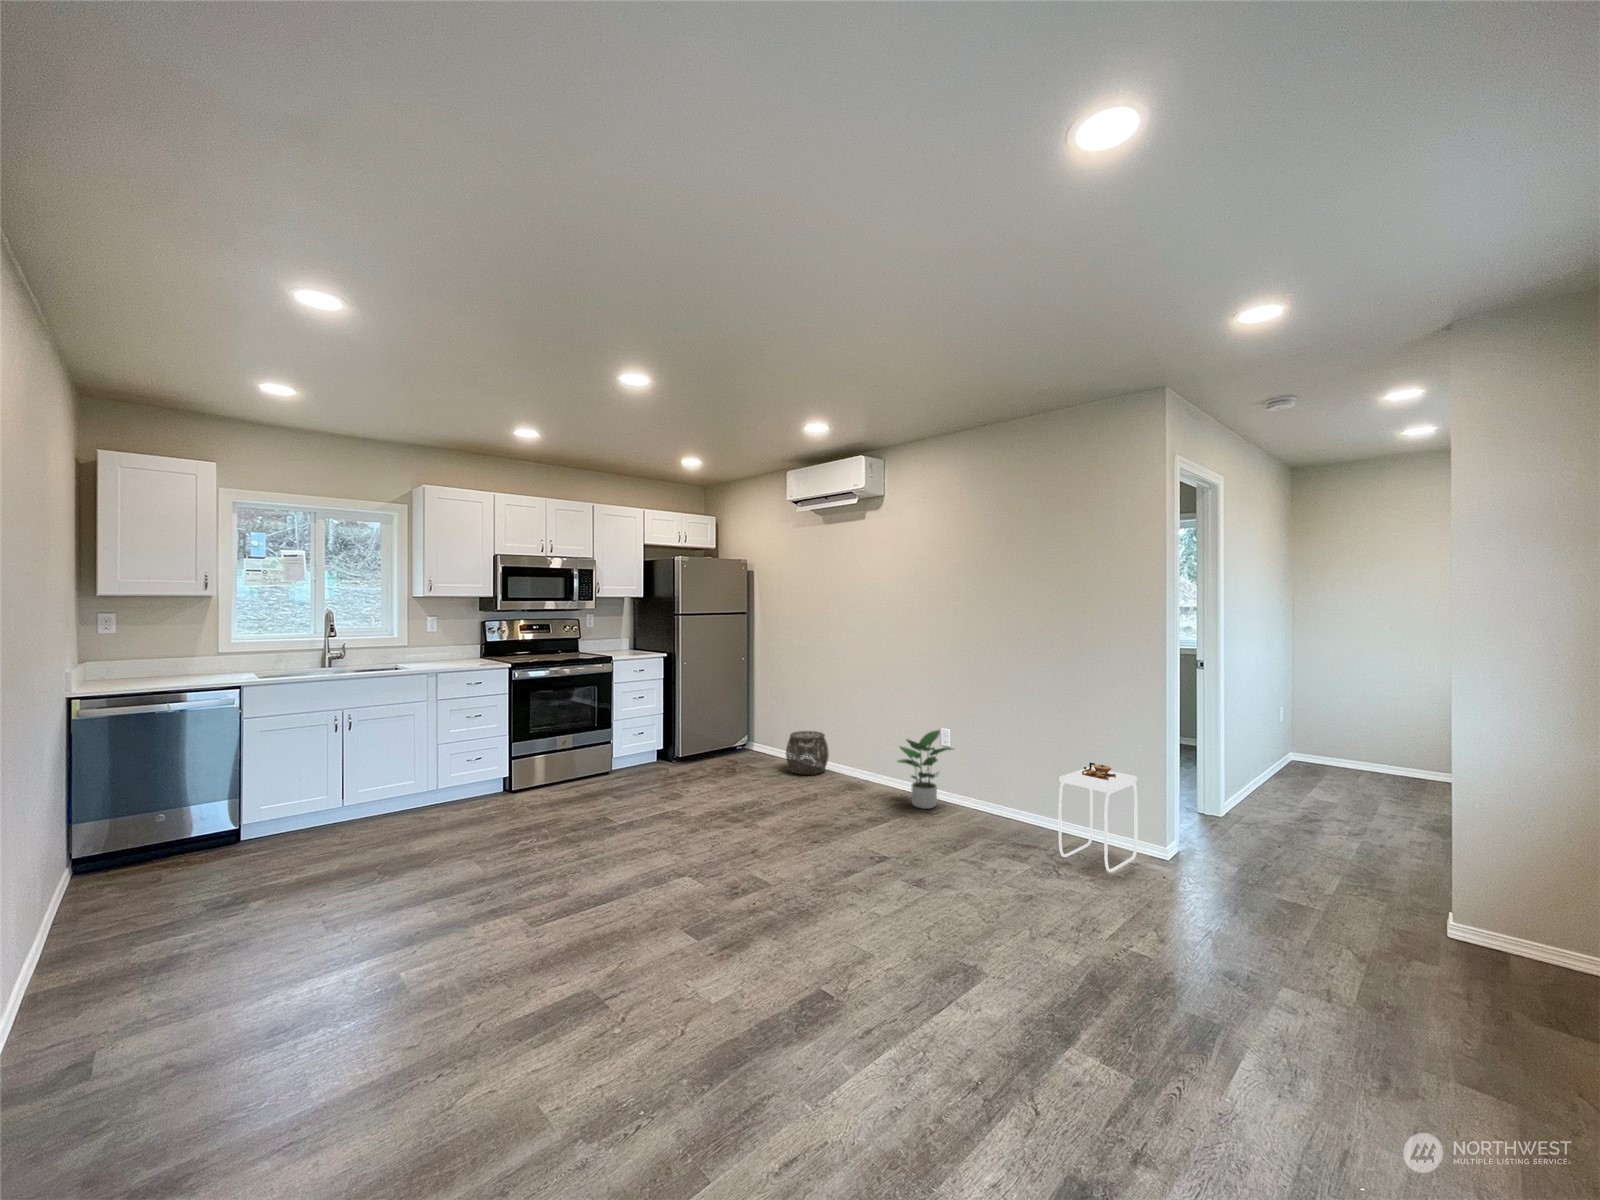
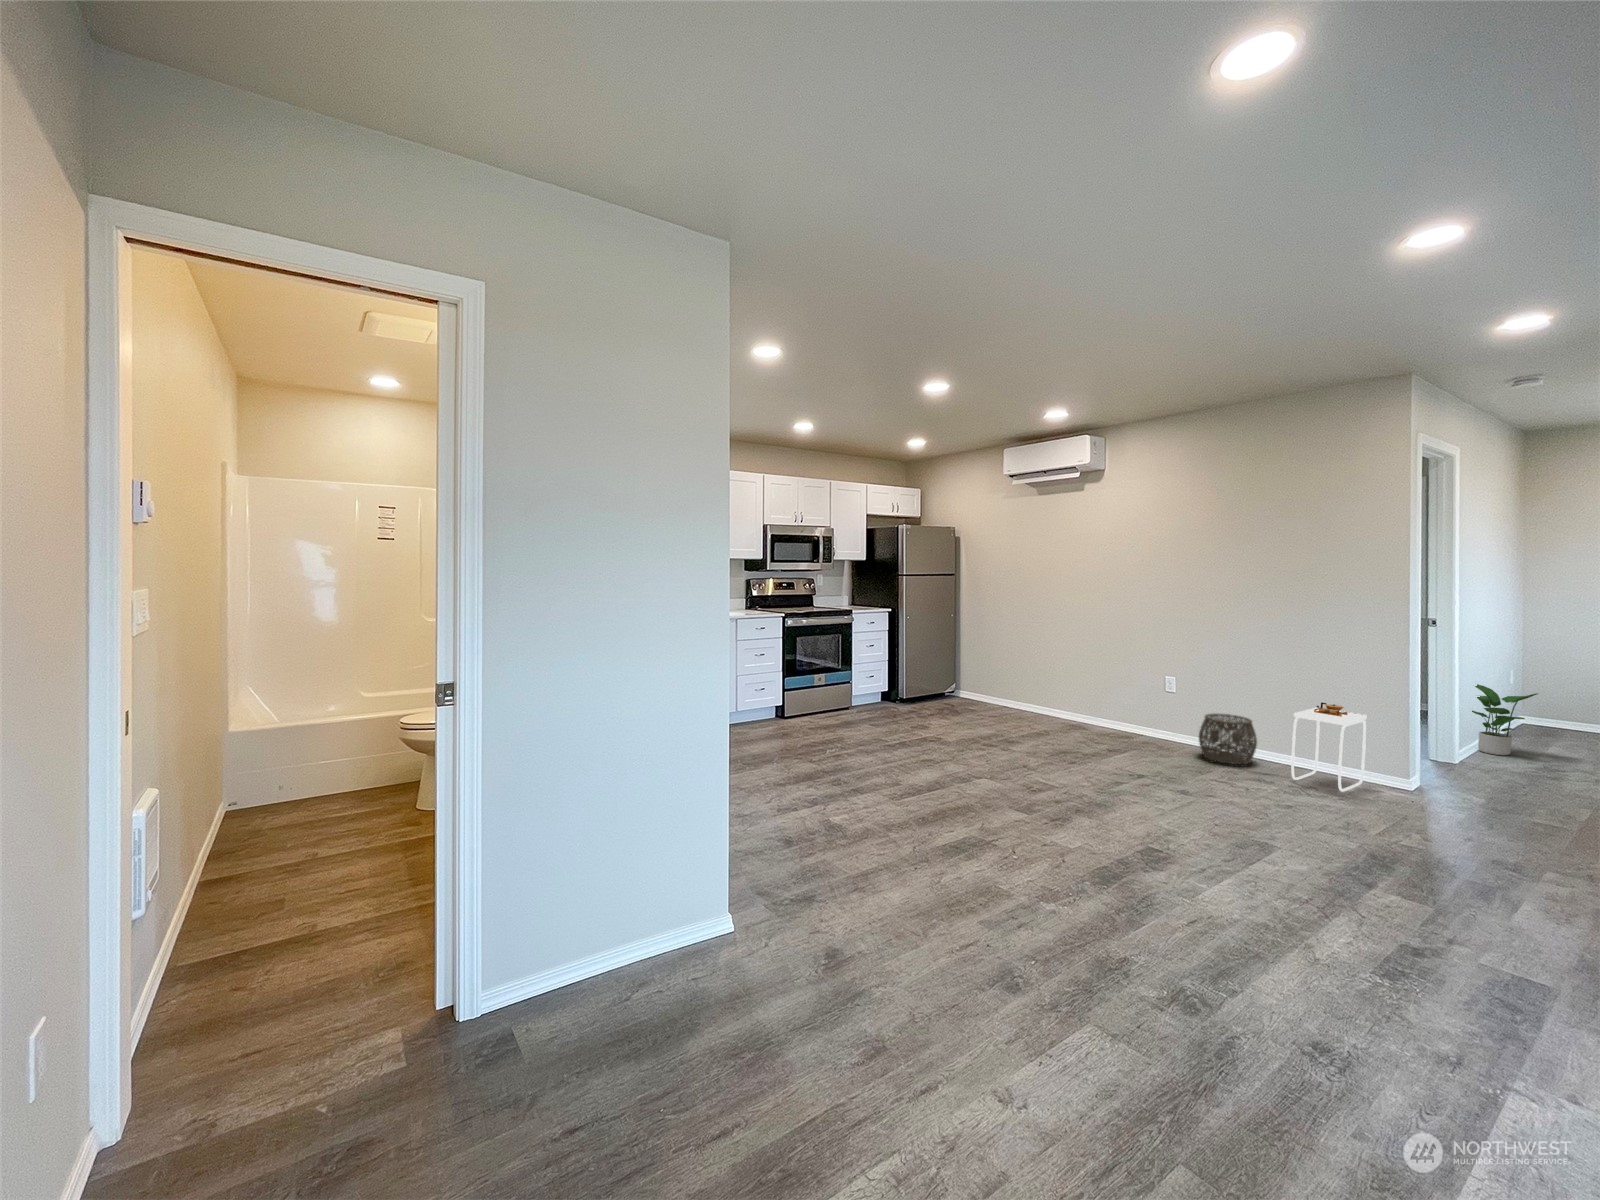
potted plant: present [898,730,952,809] -> present [1472,684,1538,755]
woven basket: present [786,731,828,775] -> present [1199,713,1257,765]

